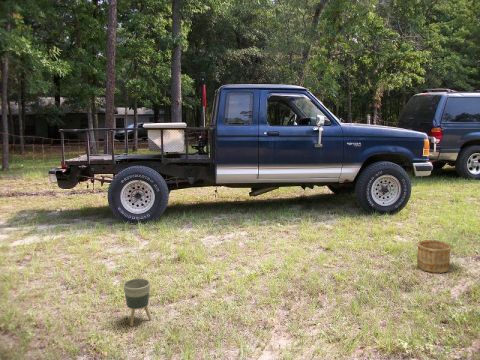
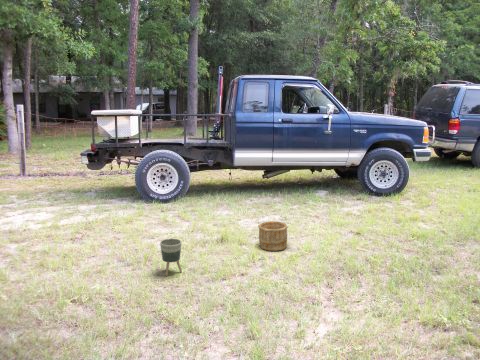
wooden bucket: present [417,240,451,273] -> present [258,221,288,251]

